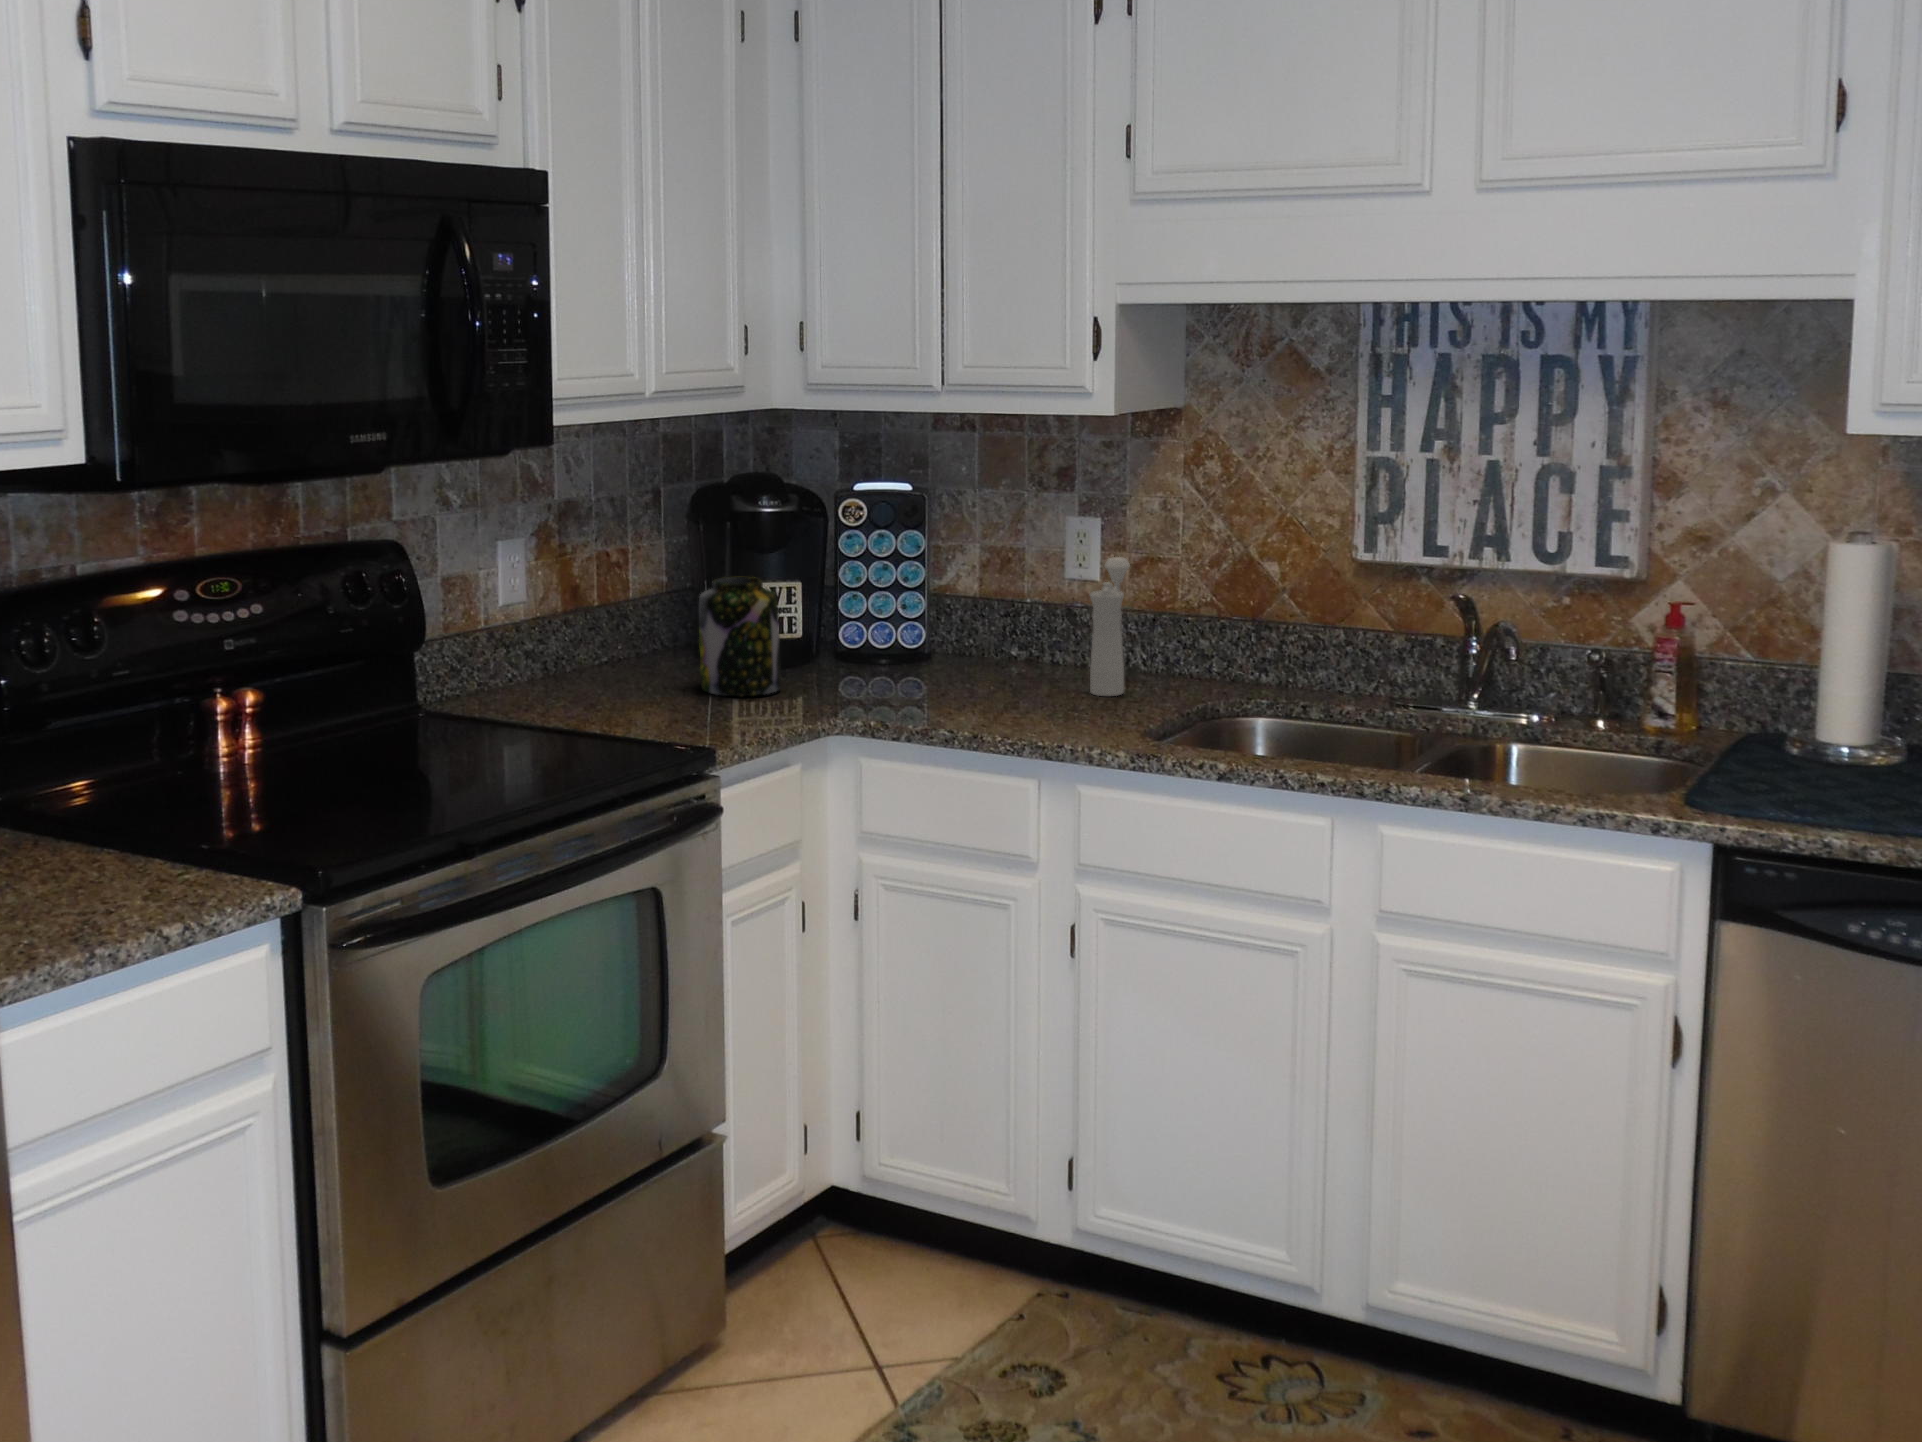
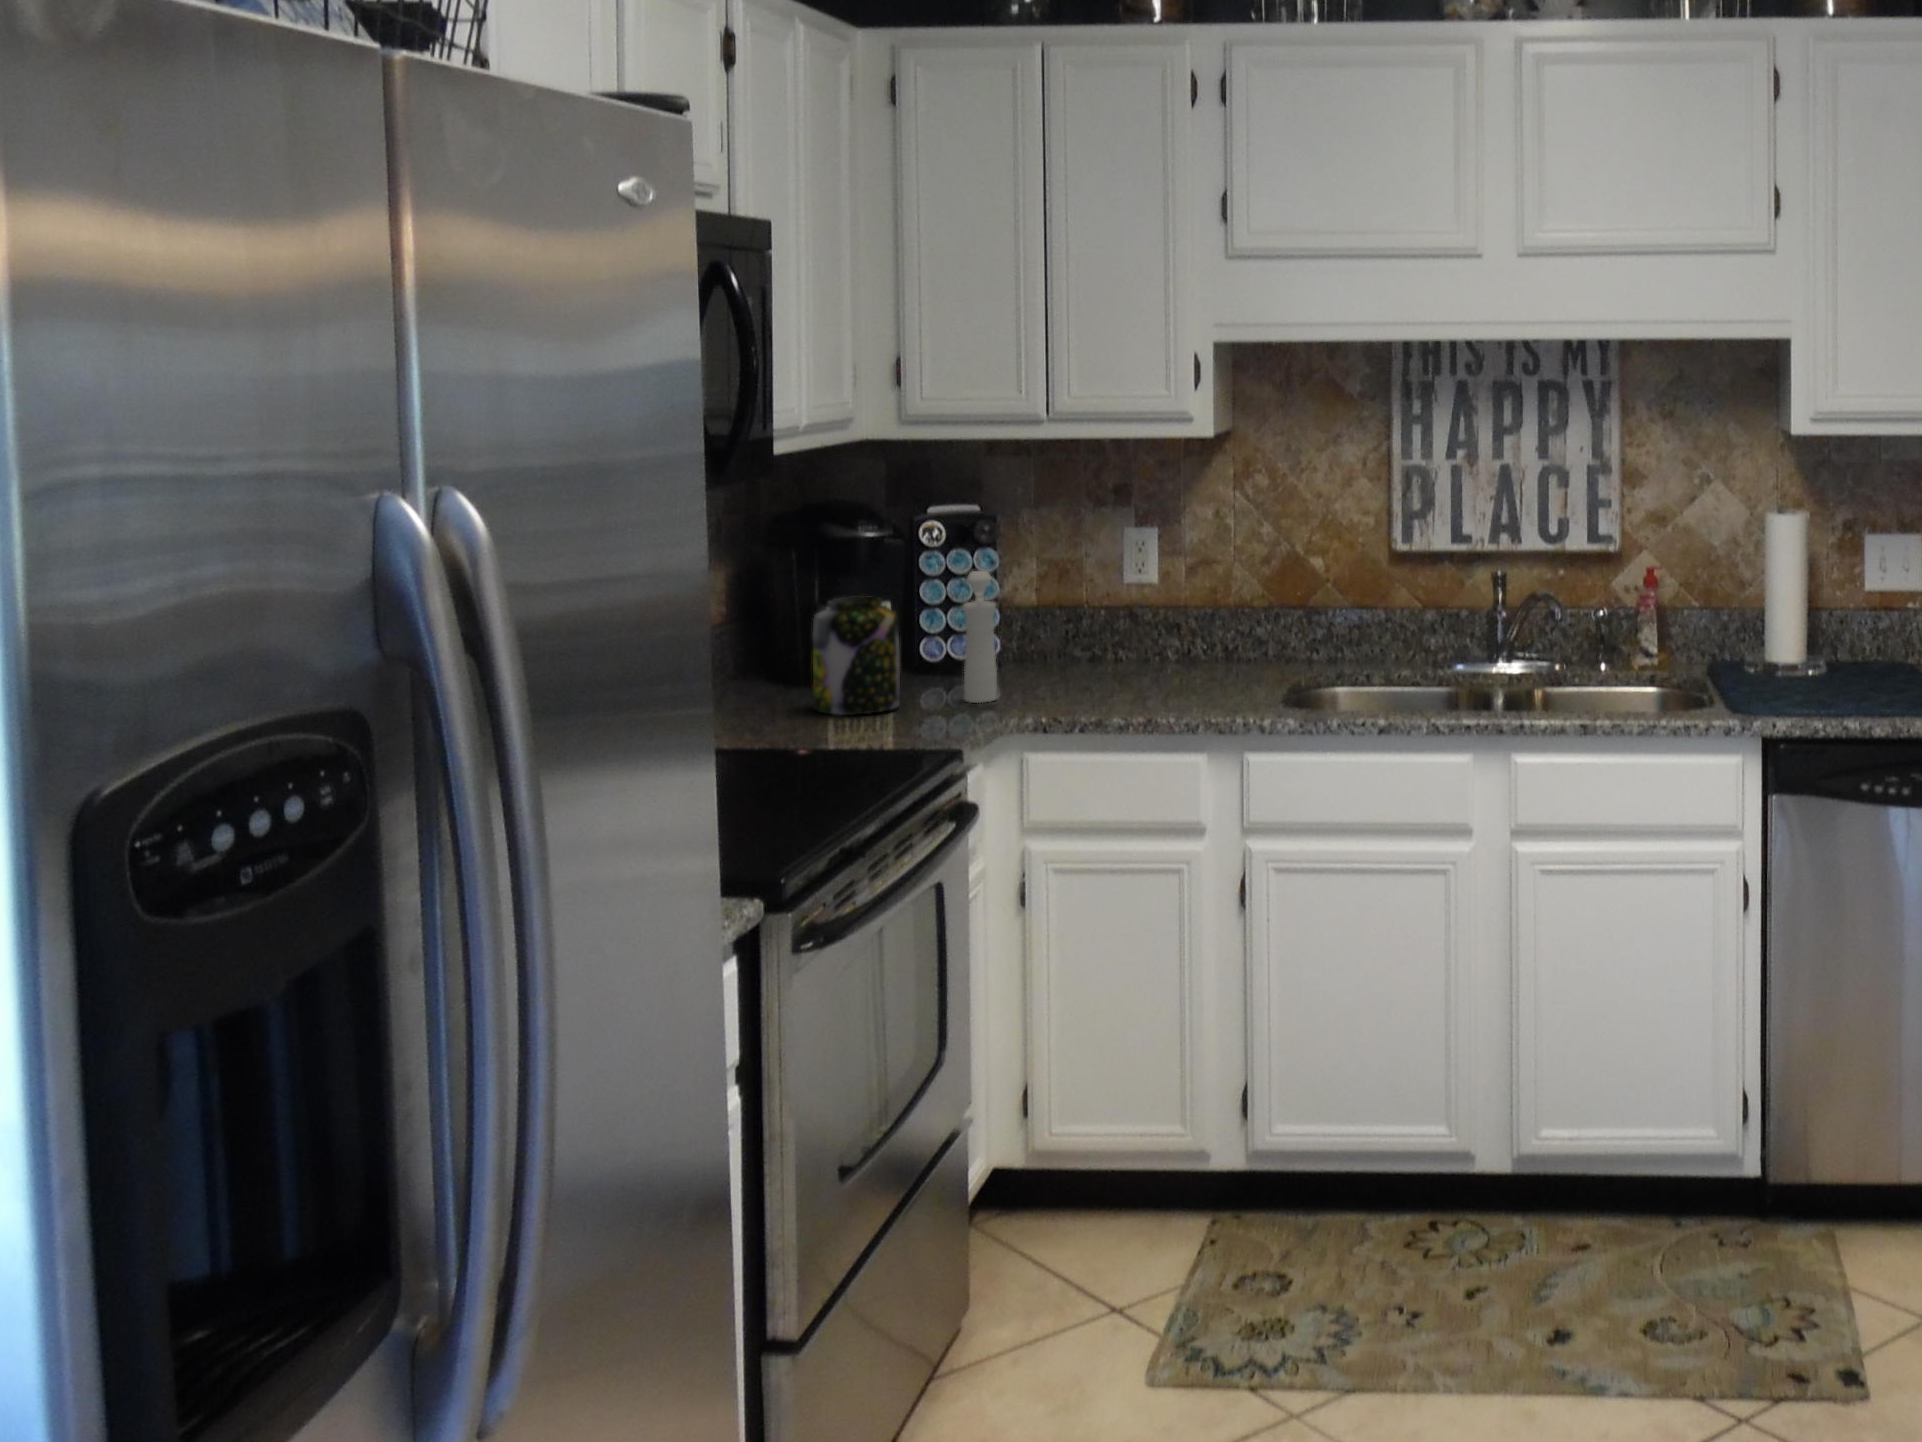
pepper mill: present [1090,557,1130,696] -> present [963,571,997,703]

